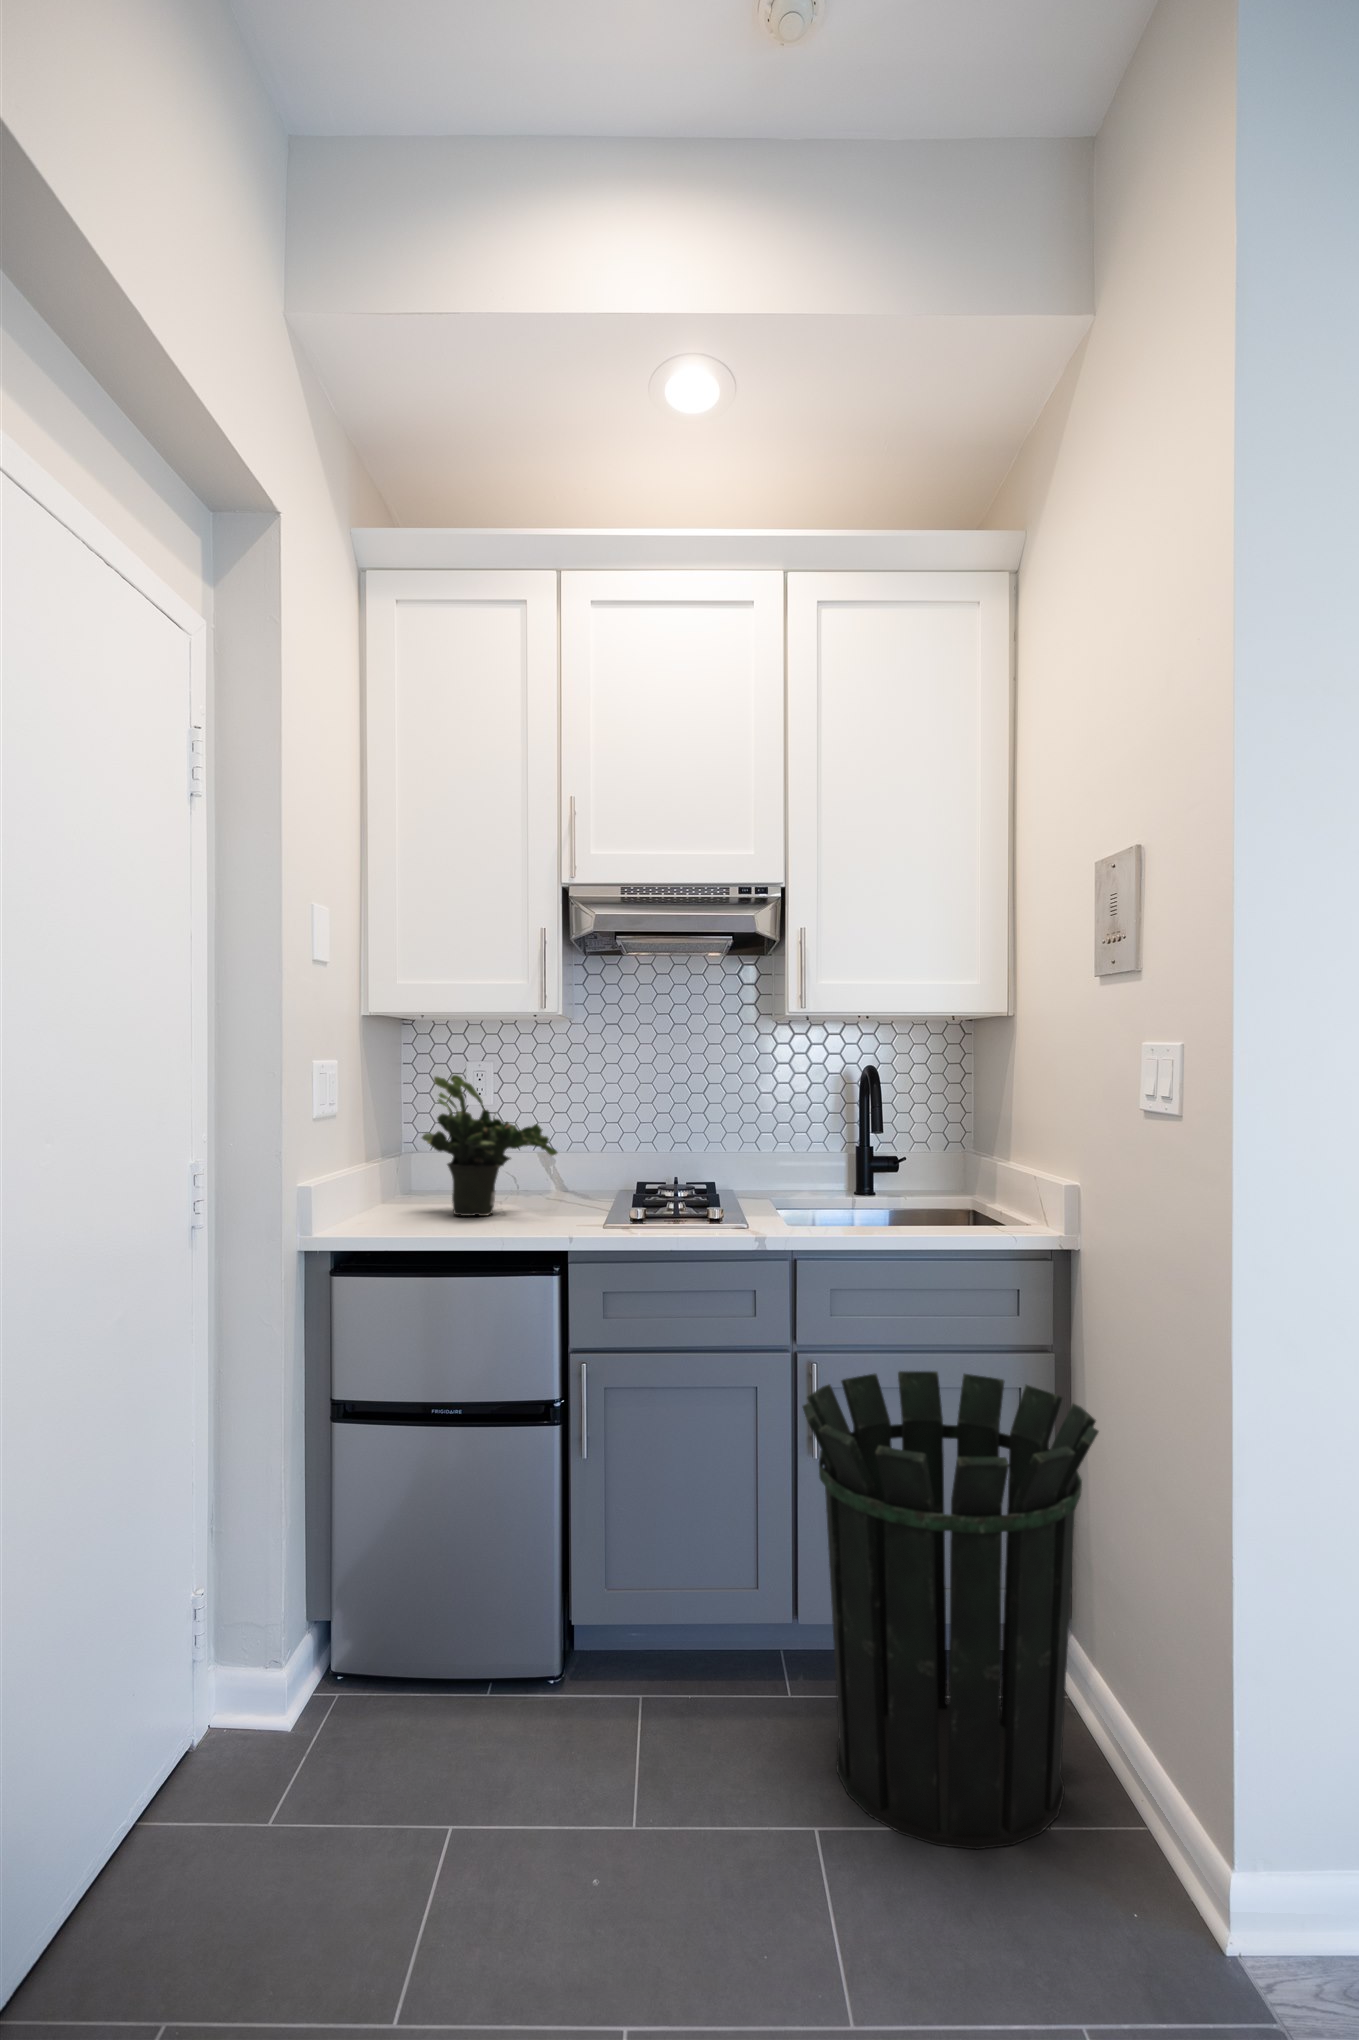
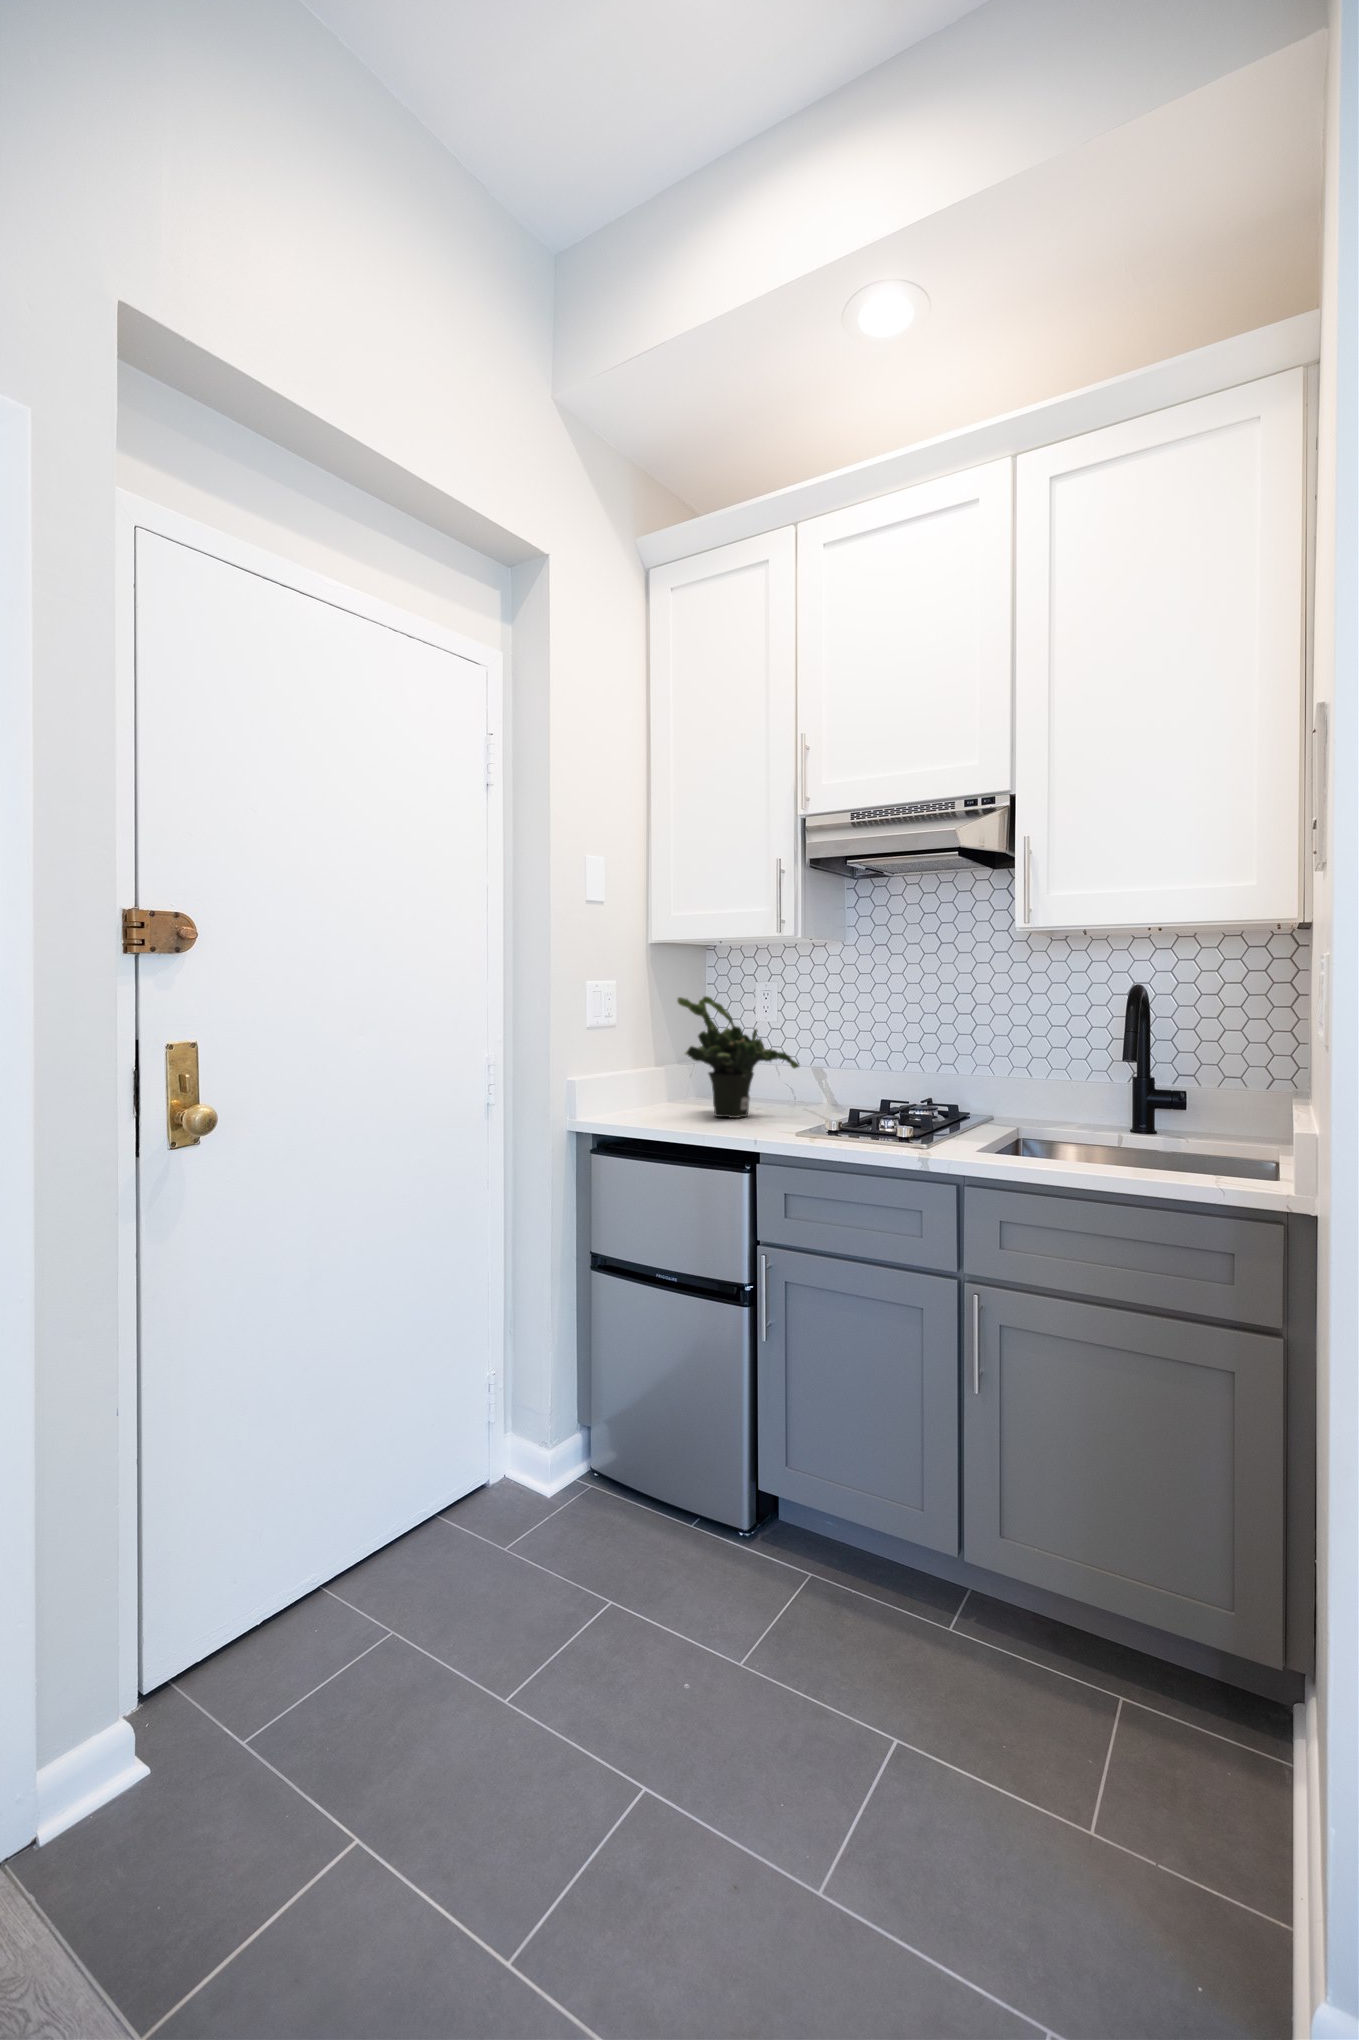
waste bin: present [803,1371,1099,1849] -> none [881,1315,1247,1898]

